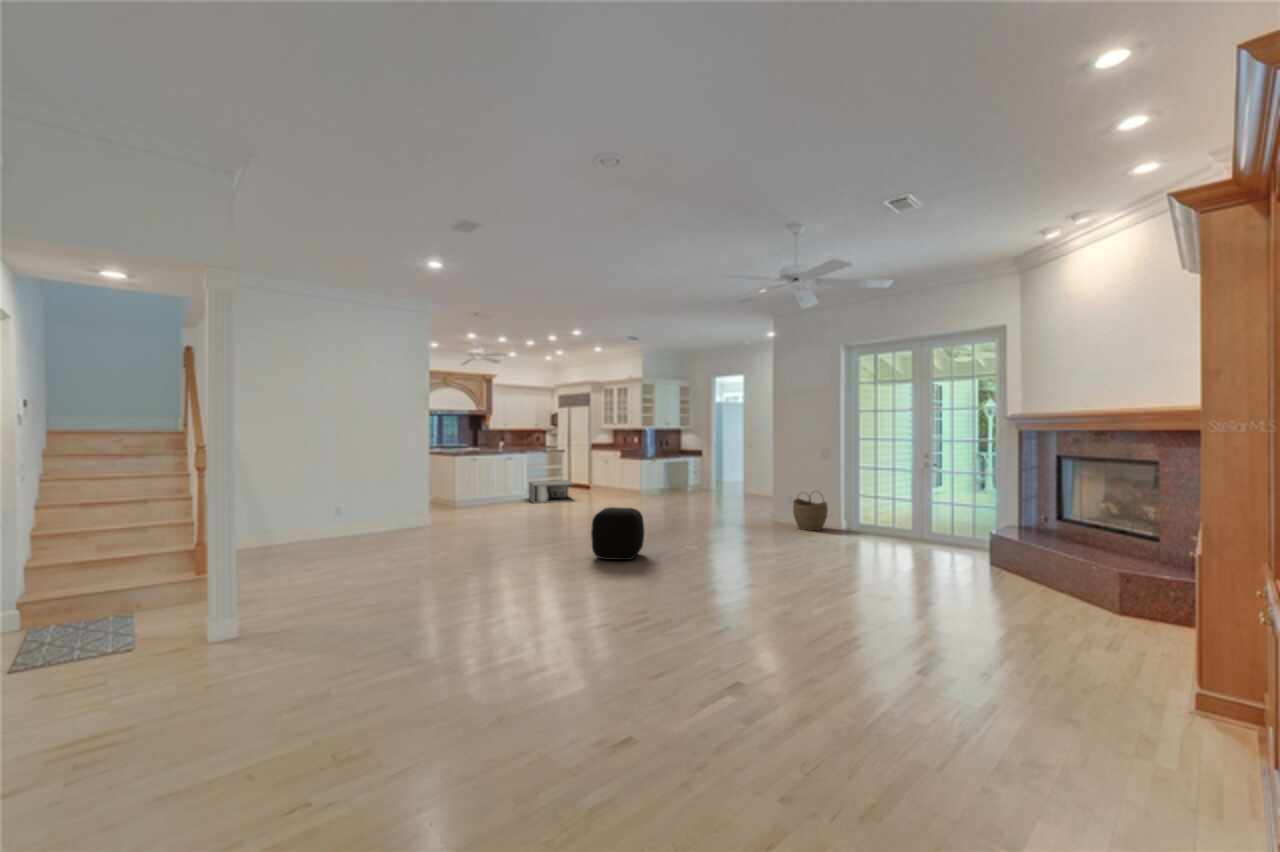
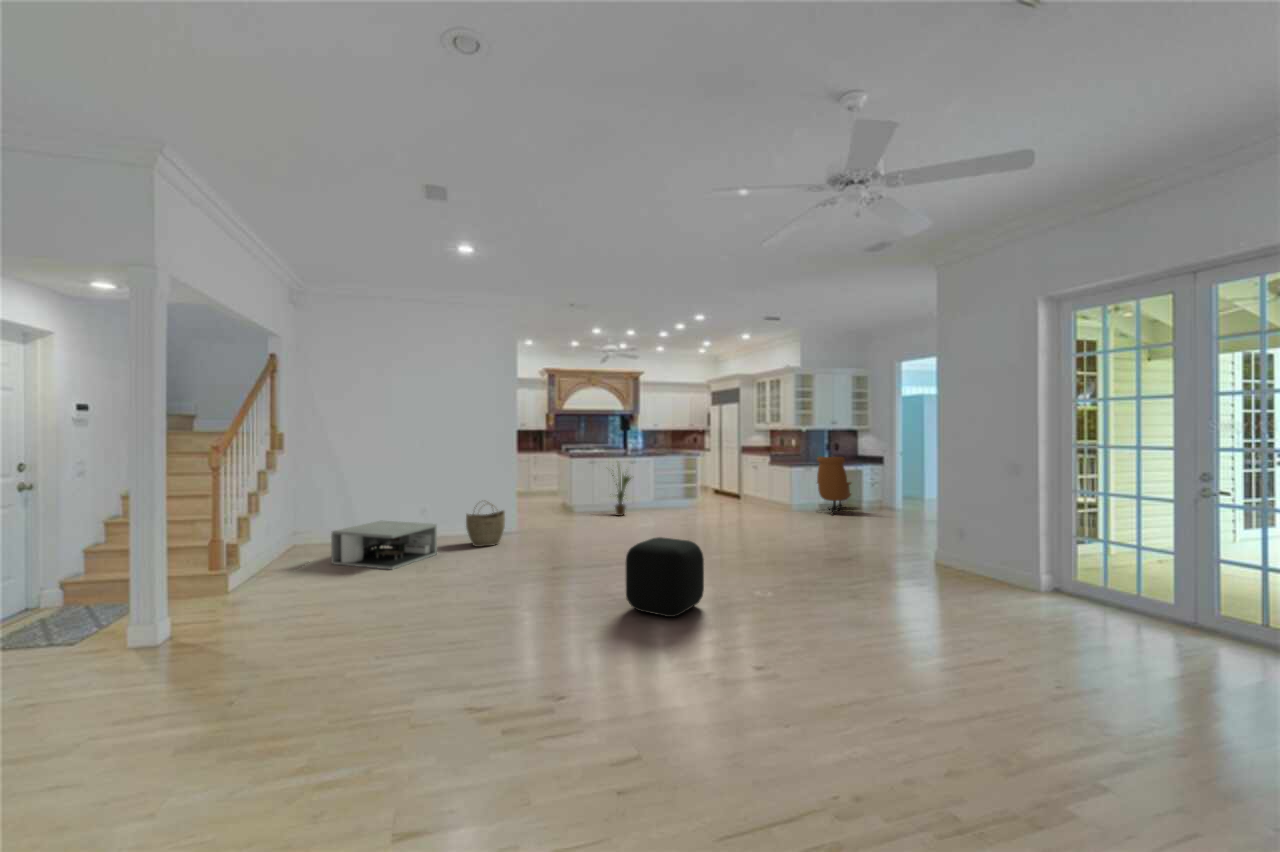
lounge chair: none [659,451,688,498] -> present [817,456,851,513]
house plant: none [486,455,516,507] -> present [612,475,631,516]
coffee table: present [529,480,574,503] -> present [331,521,437,570]
woven basket: present [793,493,828,531] -> present [466,505,505,547]

